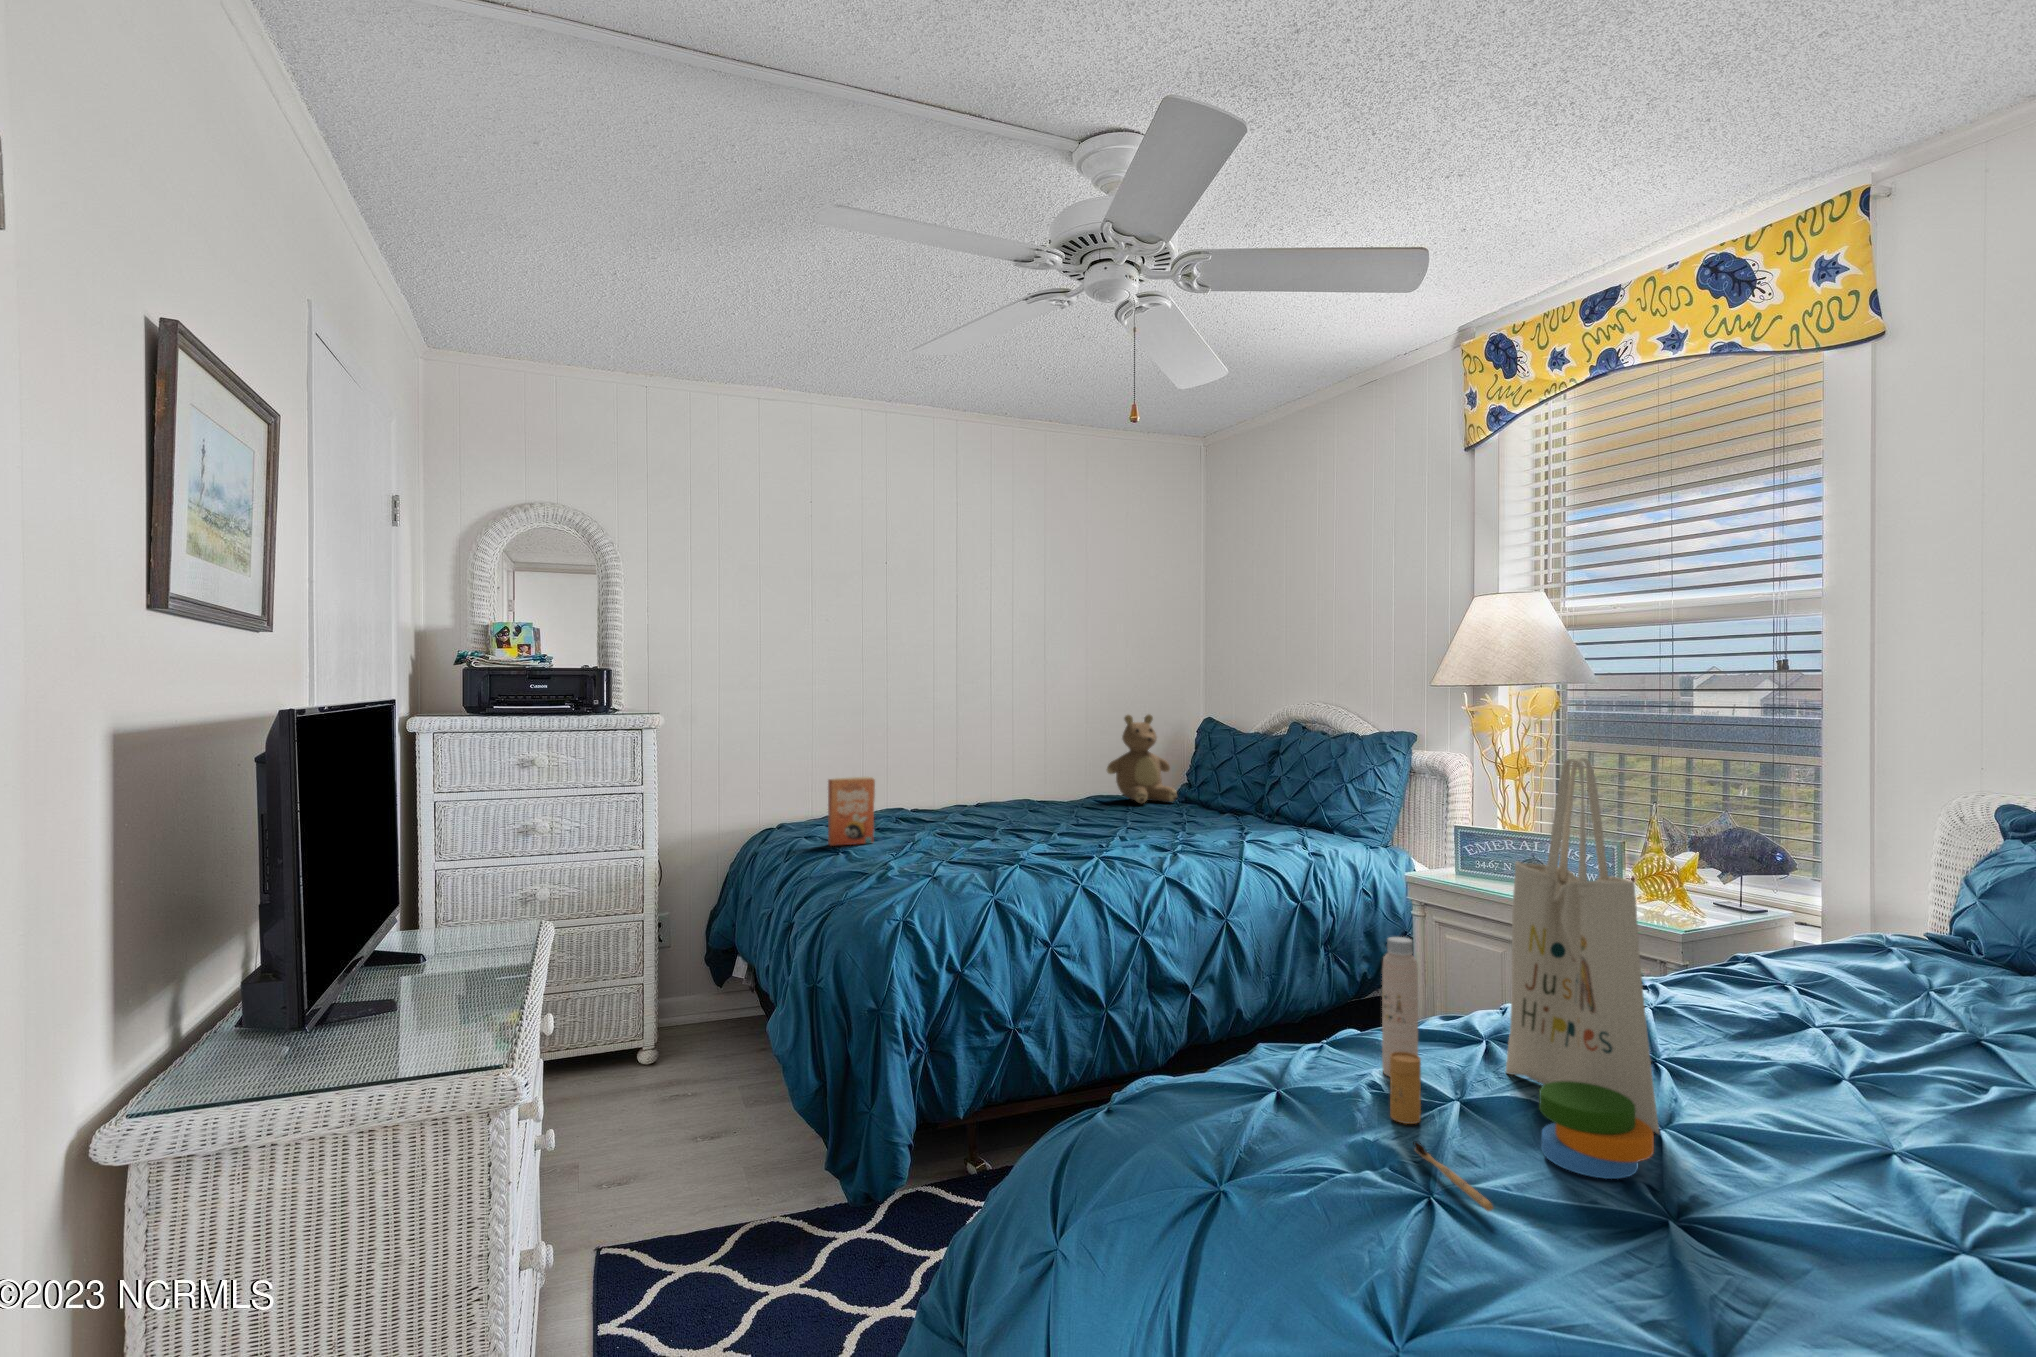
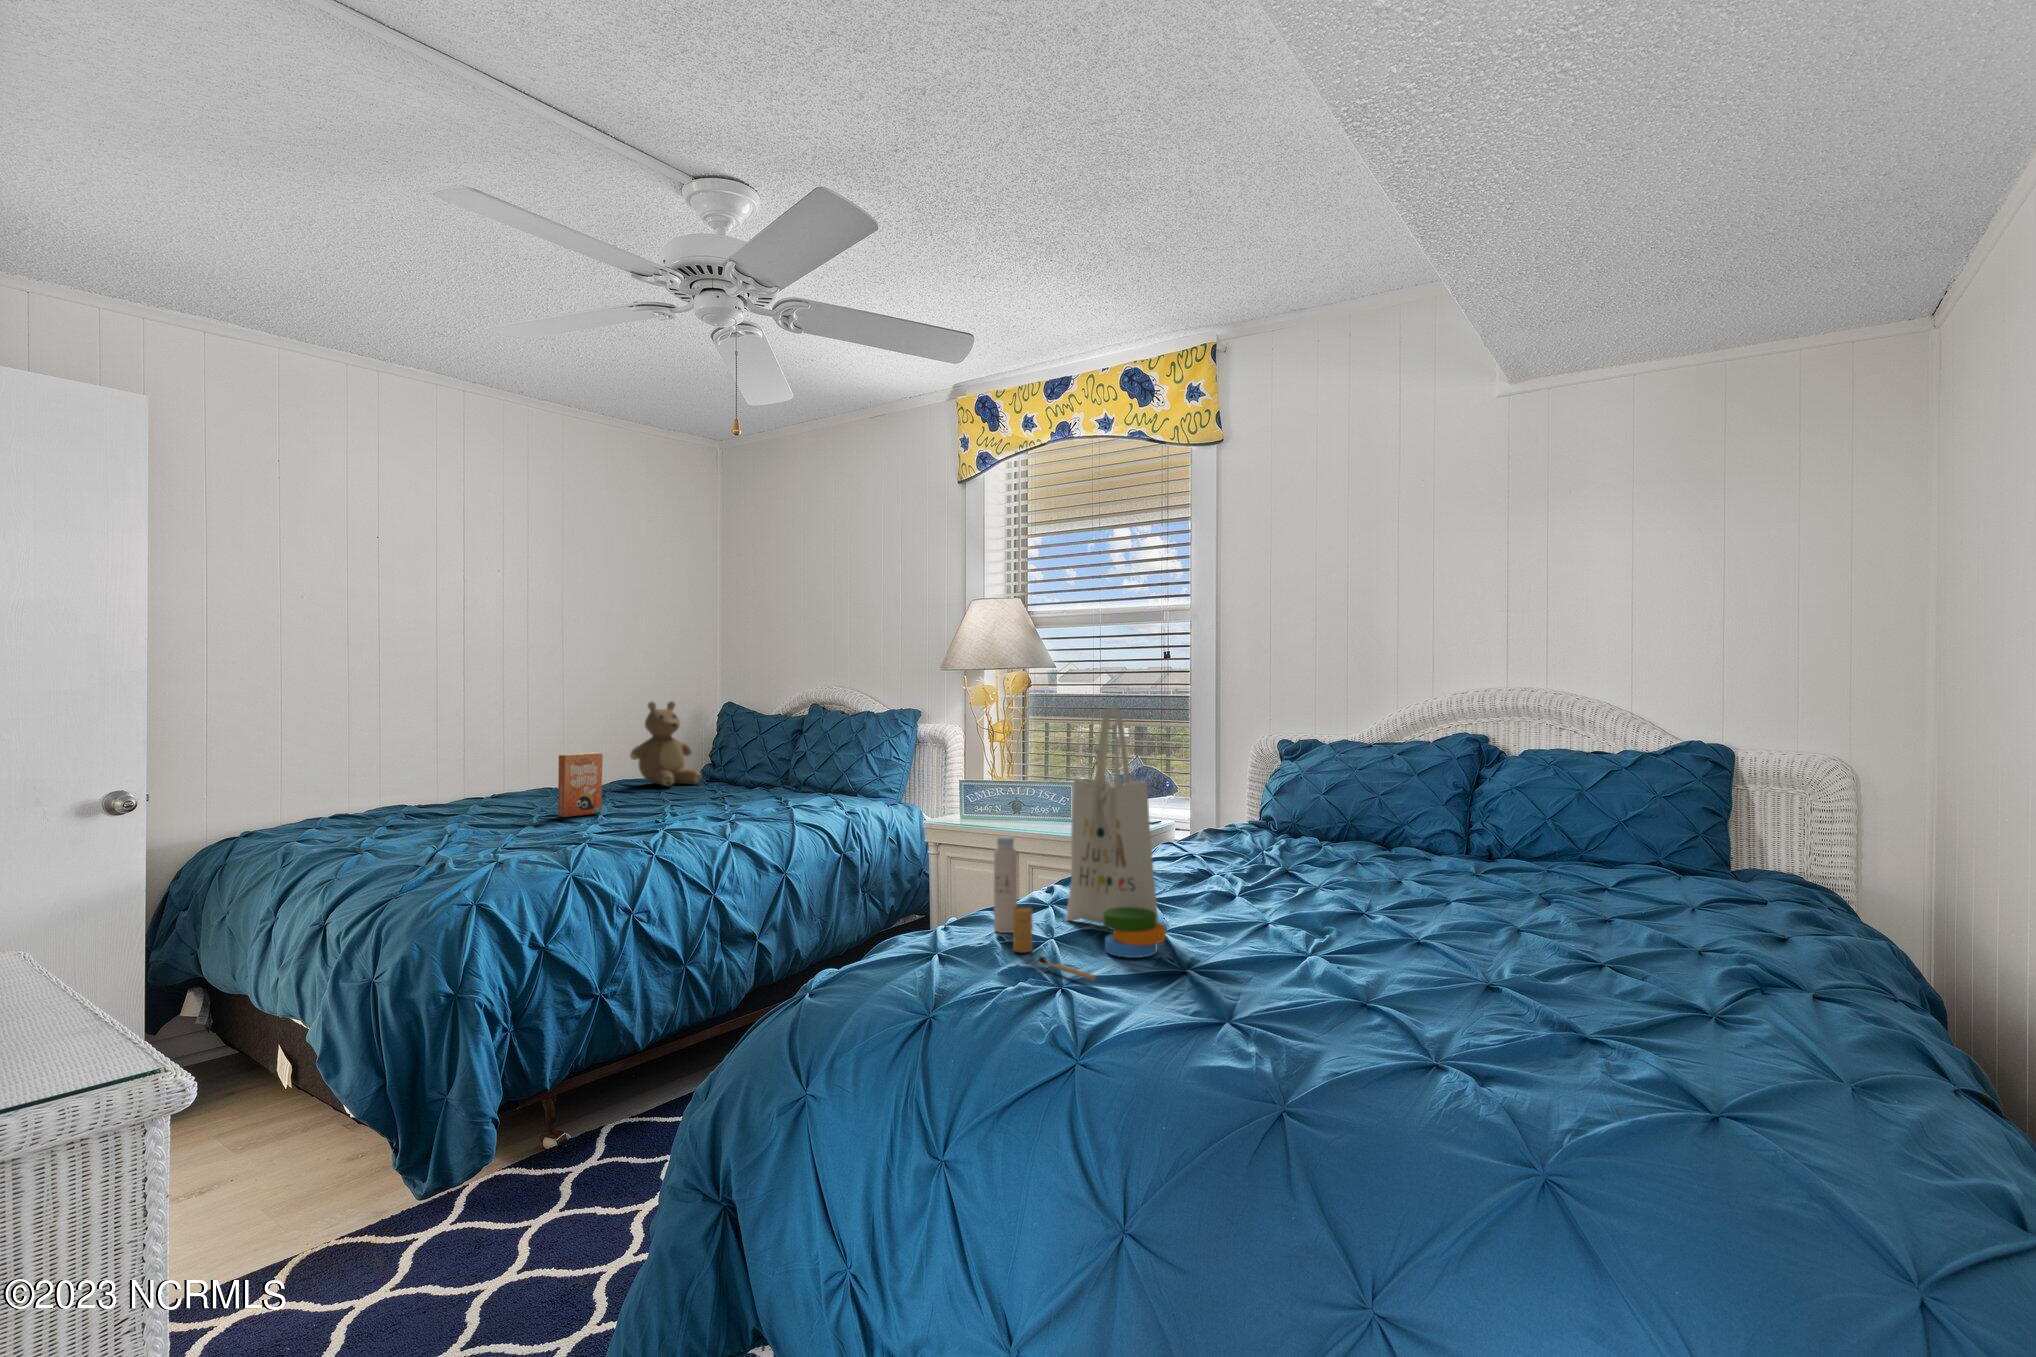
paperback book: present [828,777,875,846] -> present [558,752,603,817]

